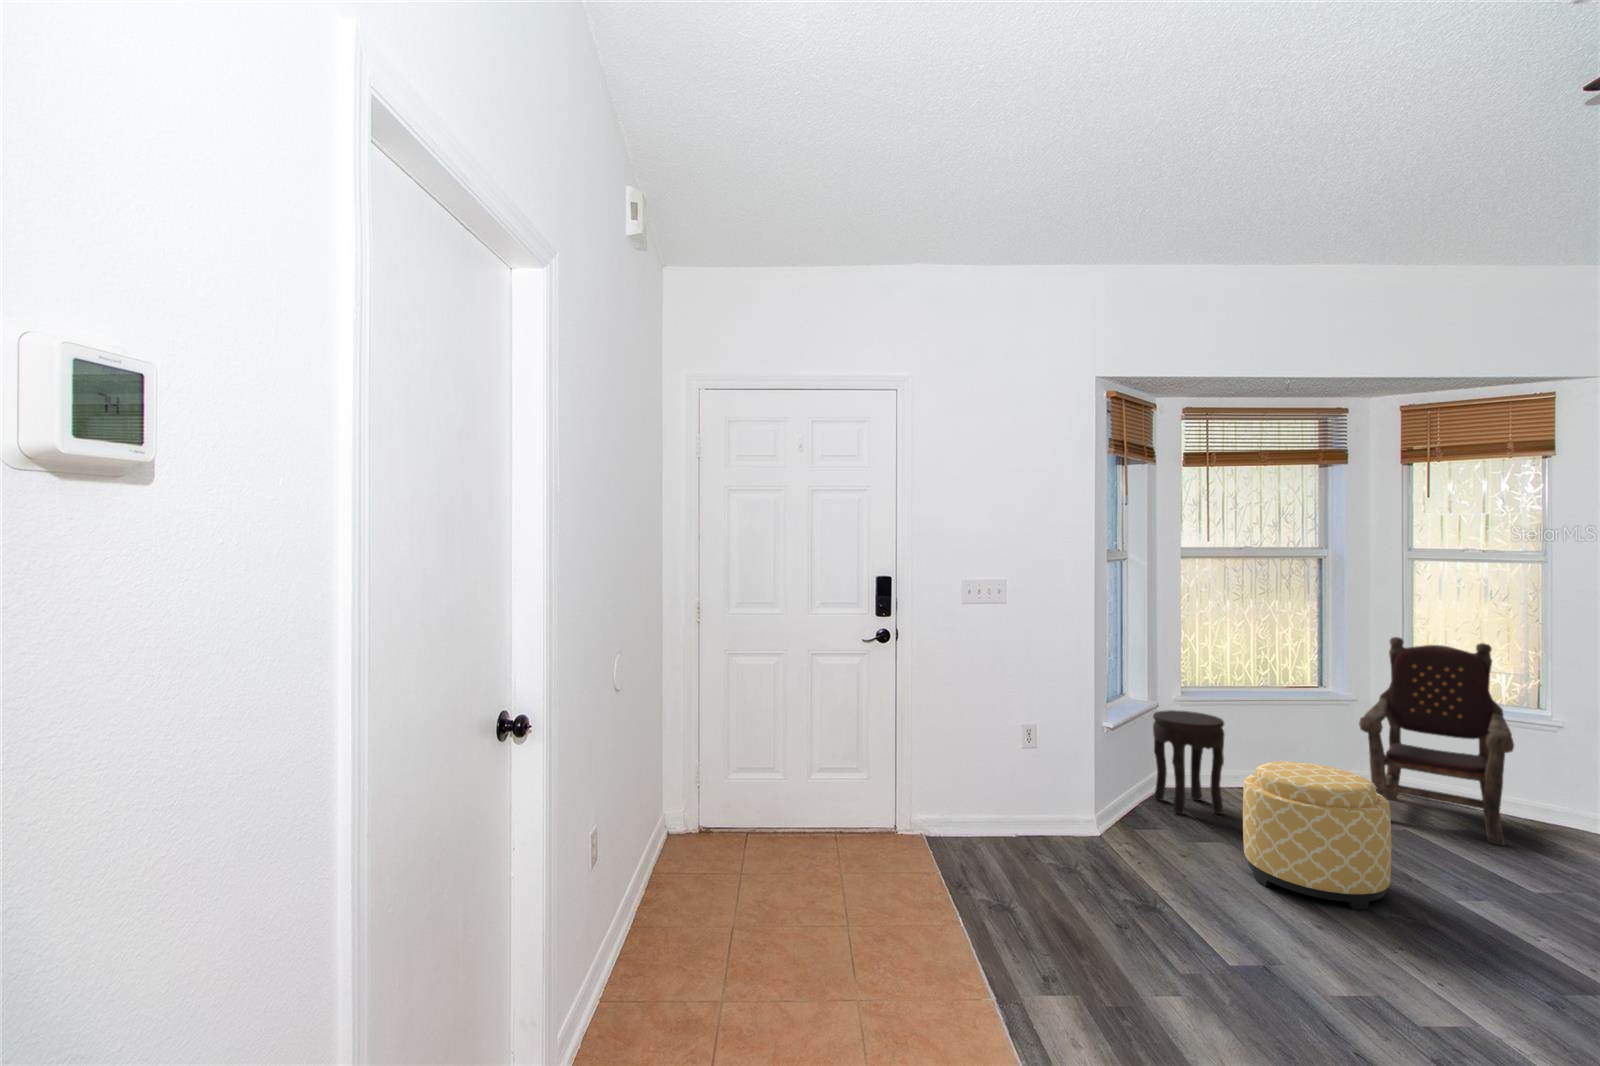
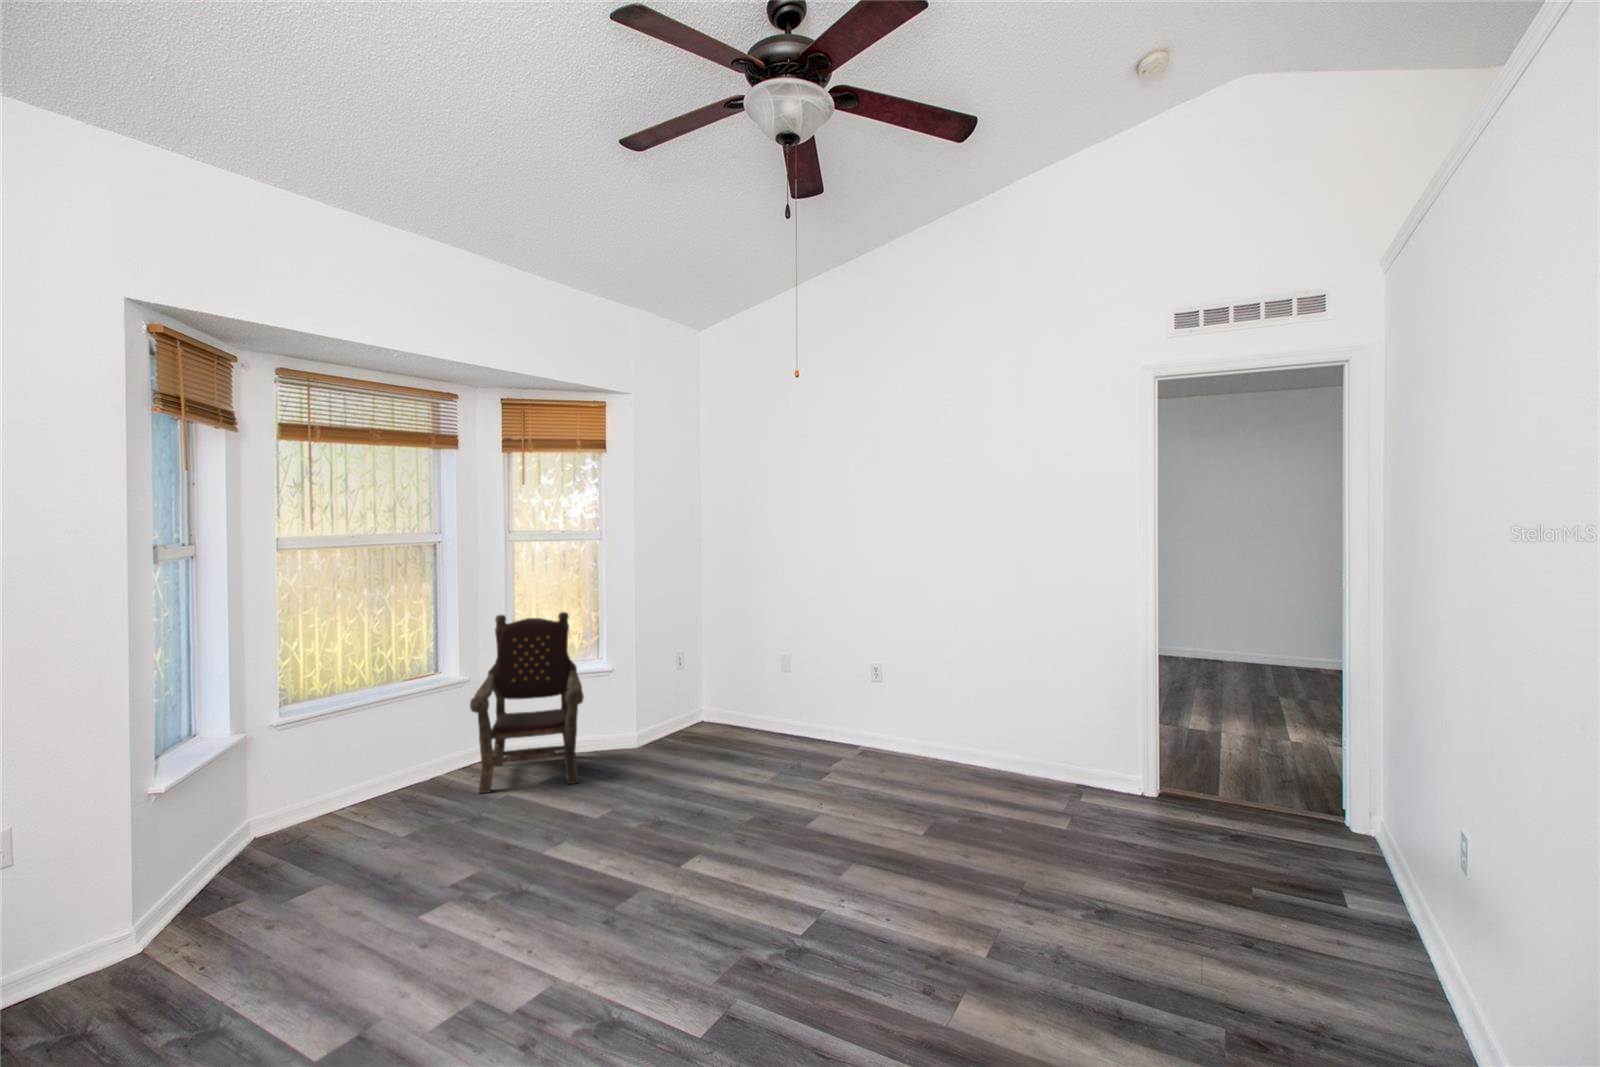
side table: present [1153,710,1224,814] -> none [237,734,332,869]
ottoman: present [1243,762,1391,910] -> none [347,766,493,927]

